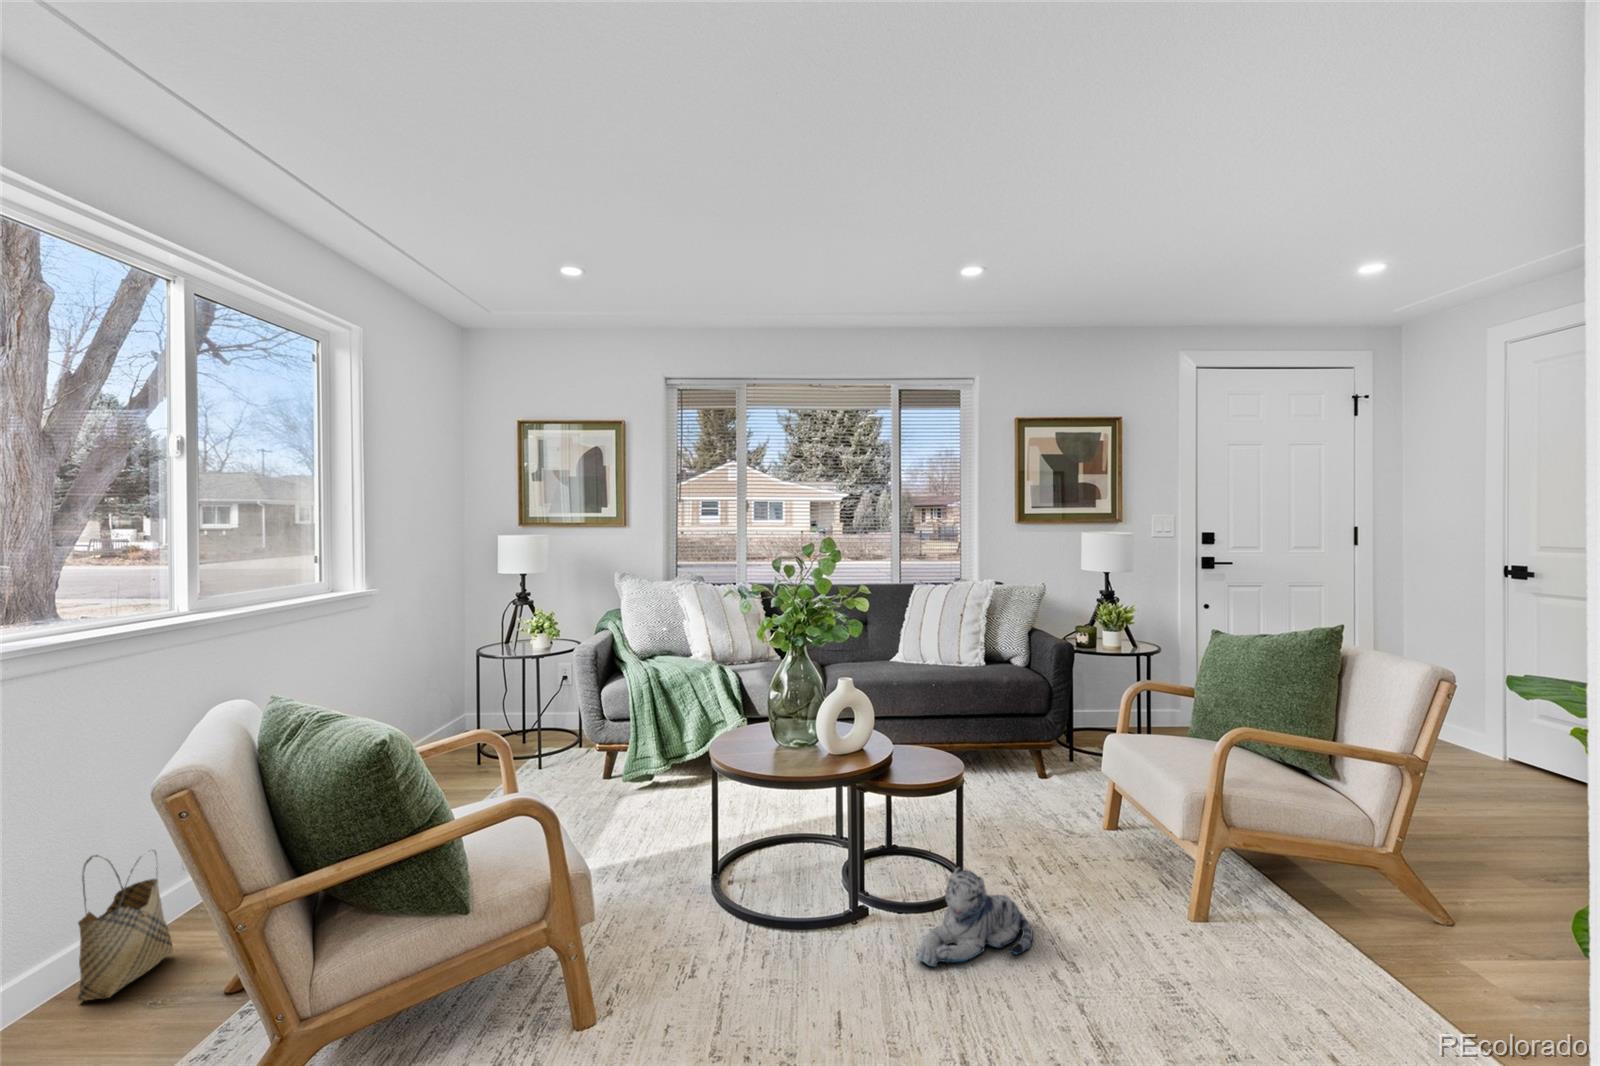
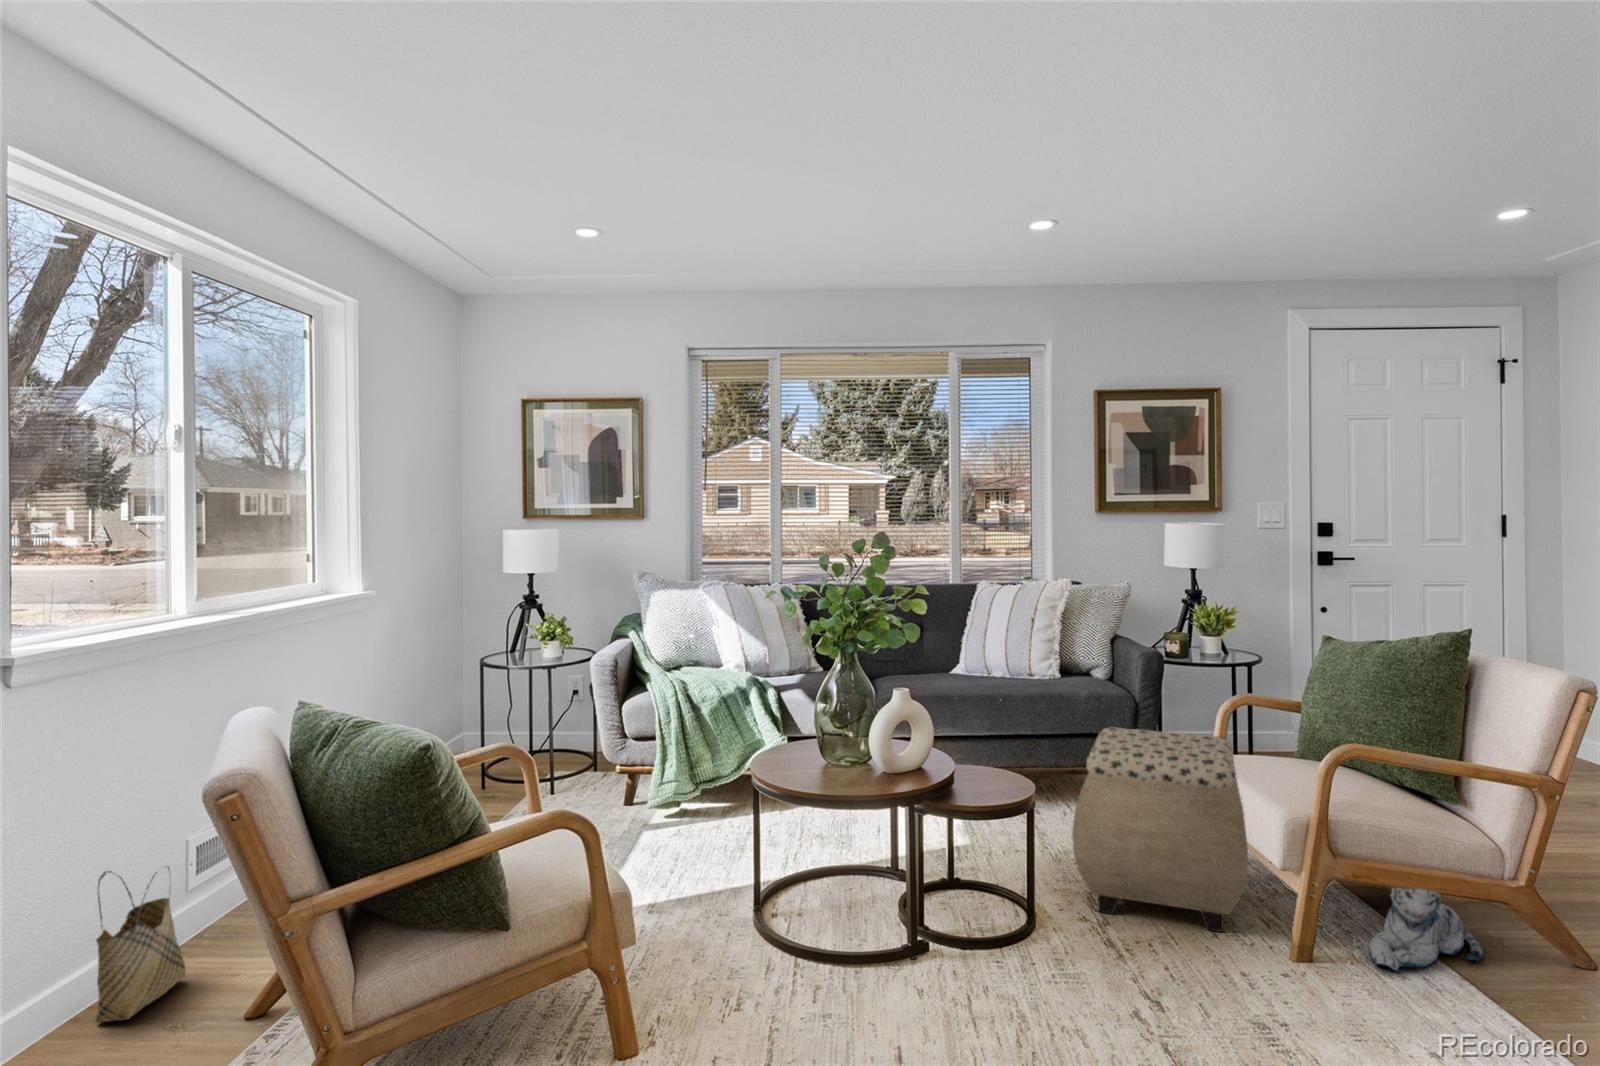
ottoman: none [996,711,1152,895] -> present [1072,727,1248,932]
plush toy: present [916,868,1033,967] -> present [1369,888,1483,971]

